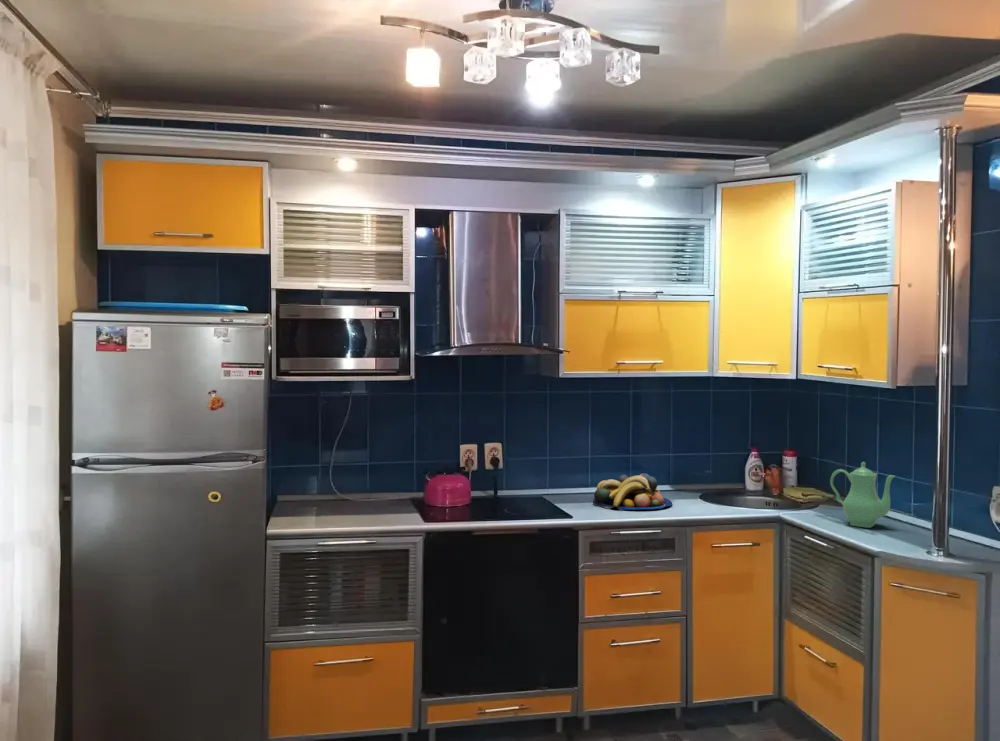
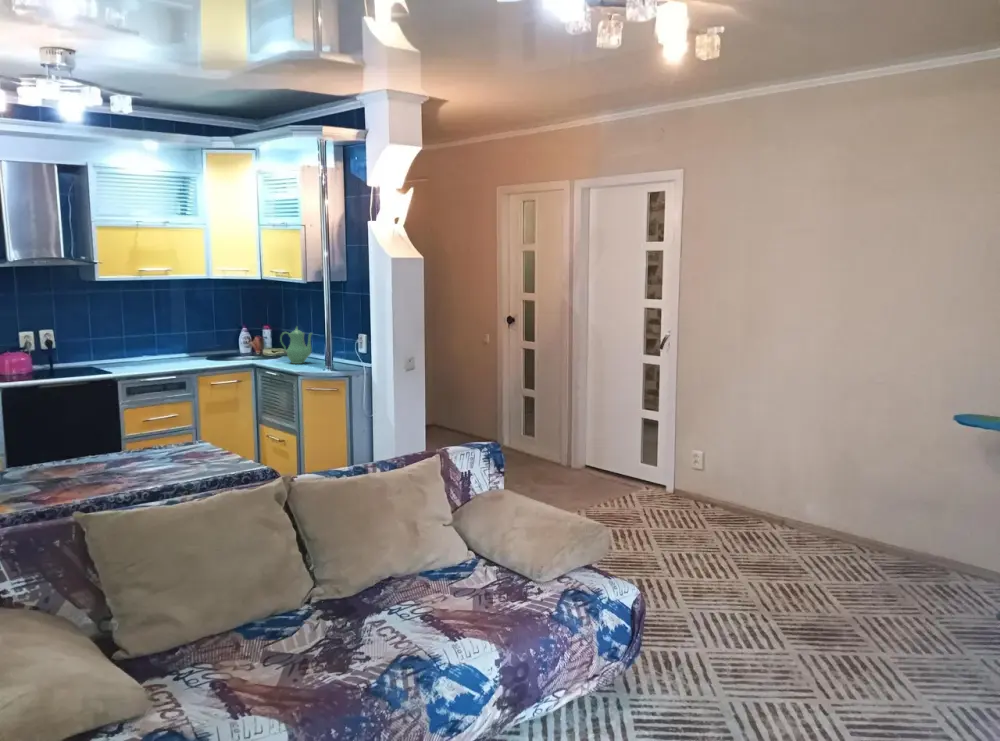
fruit bowl: present [593,473,672,510] -> none [128,345,185,368]

